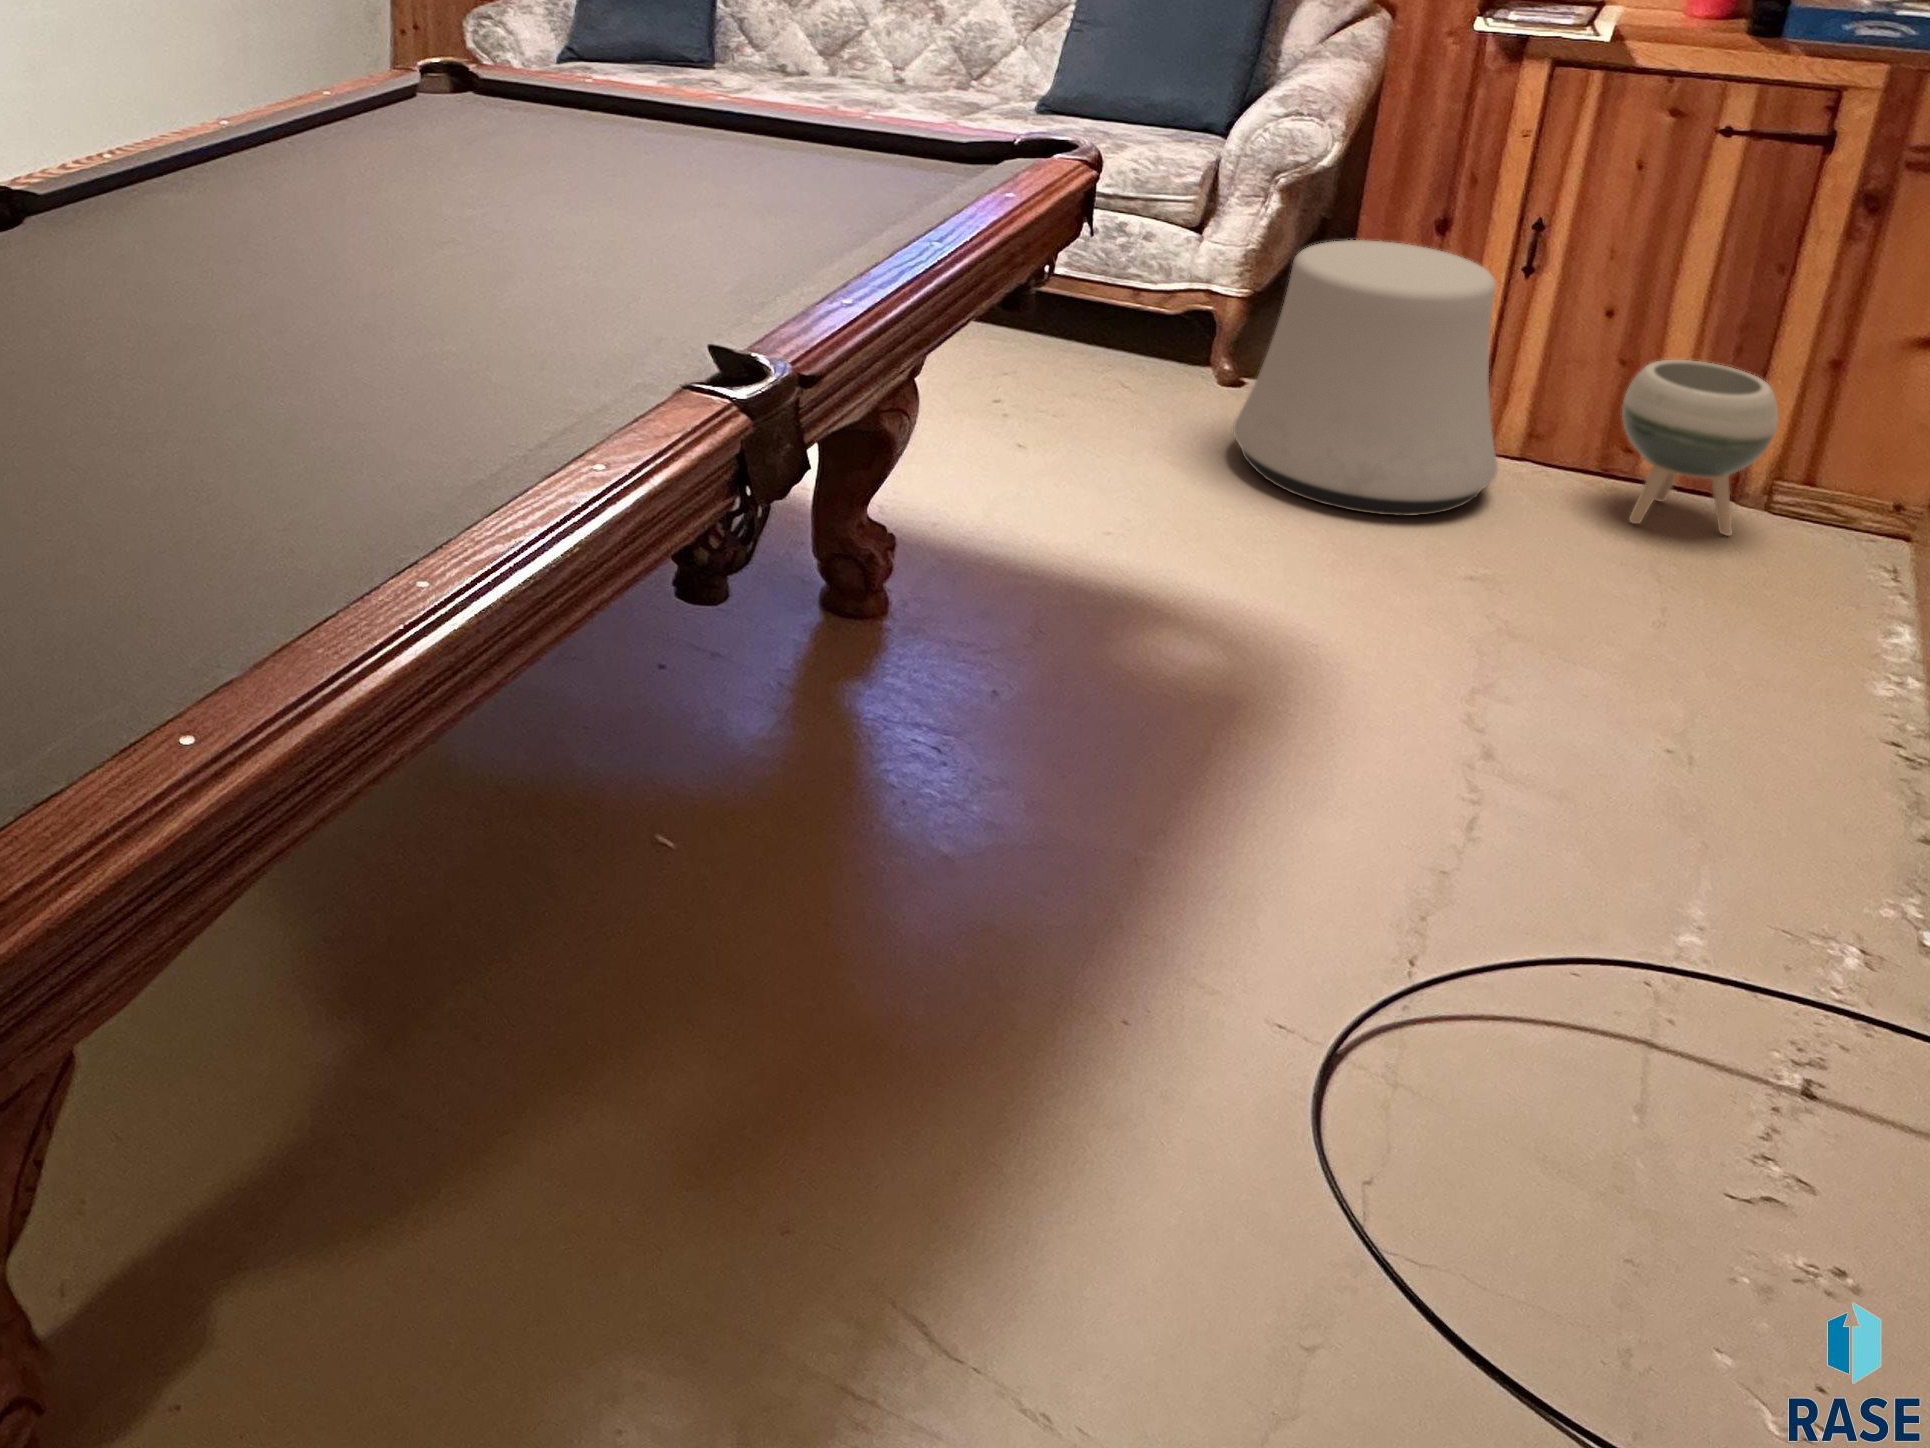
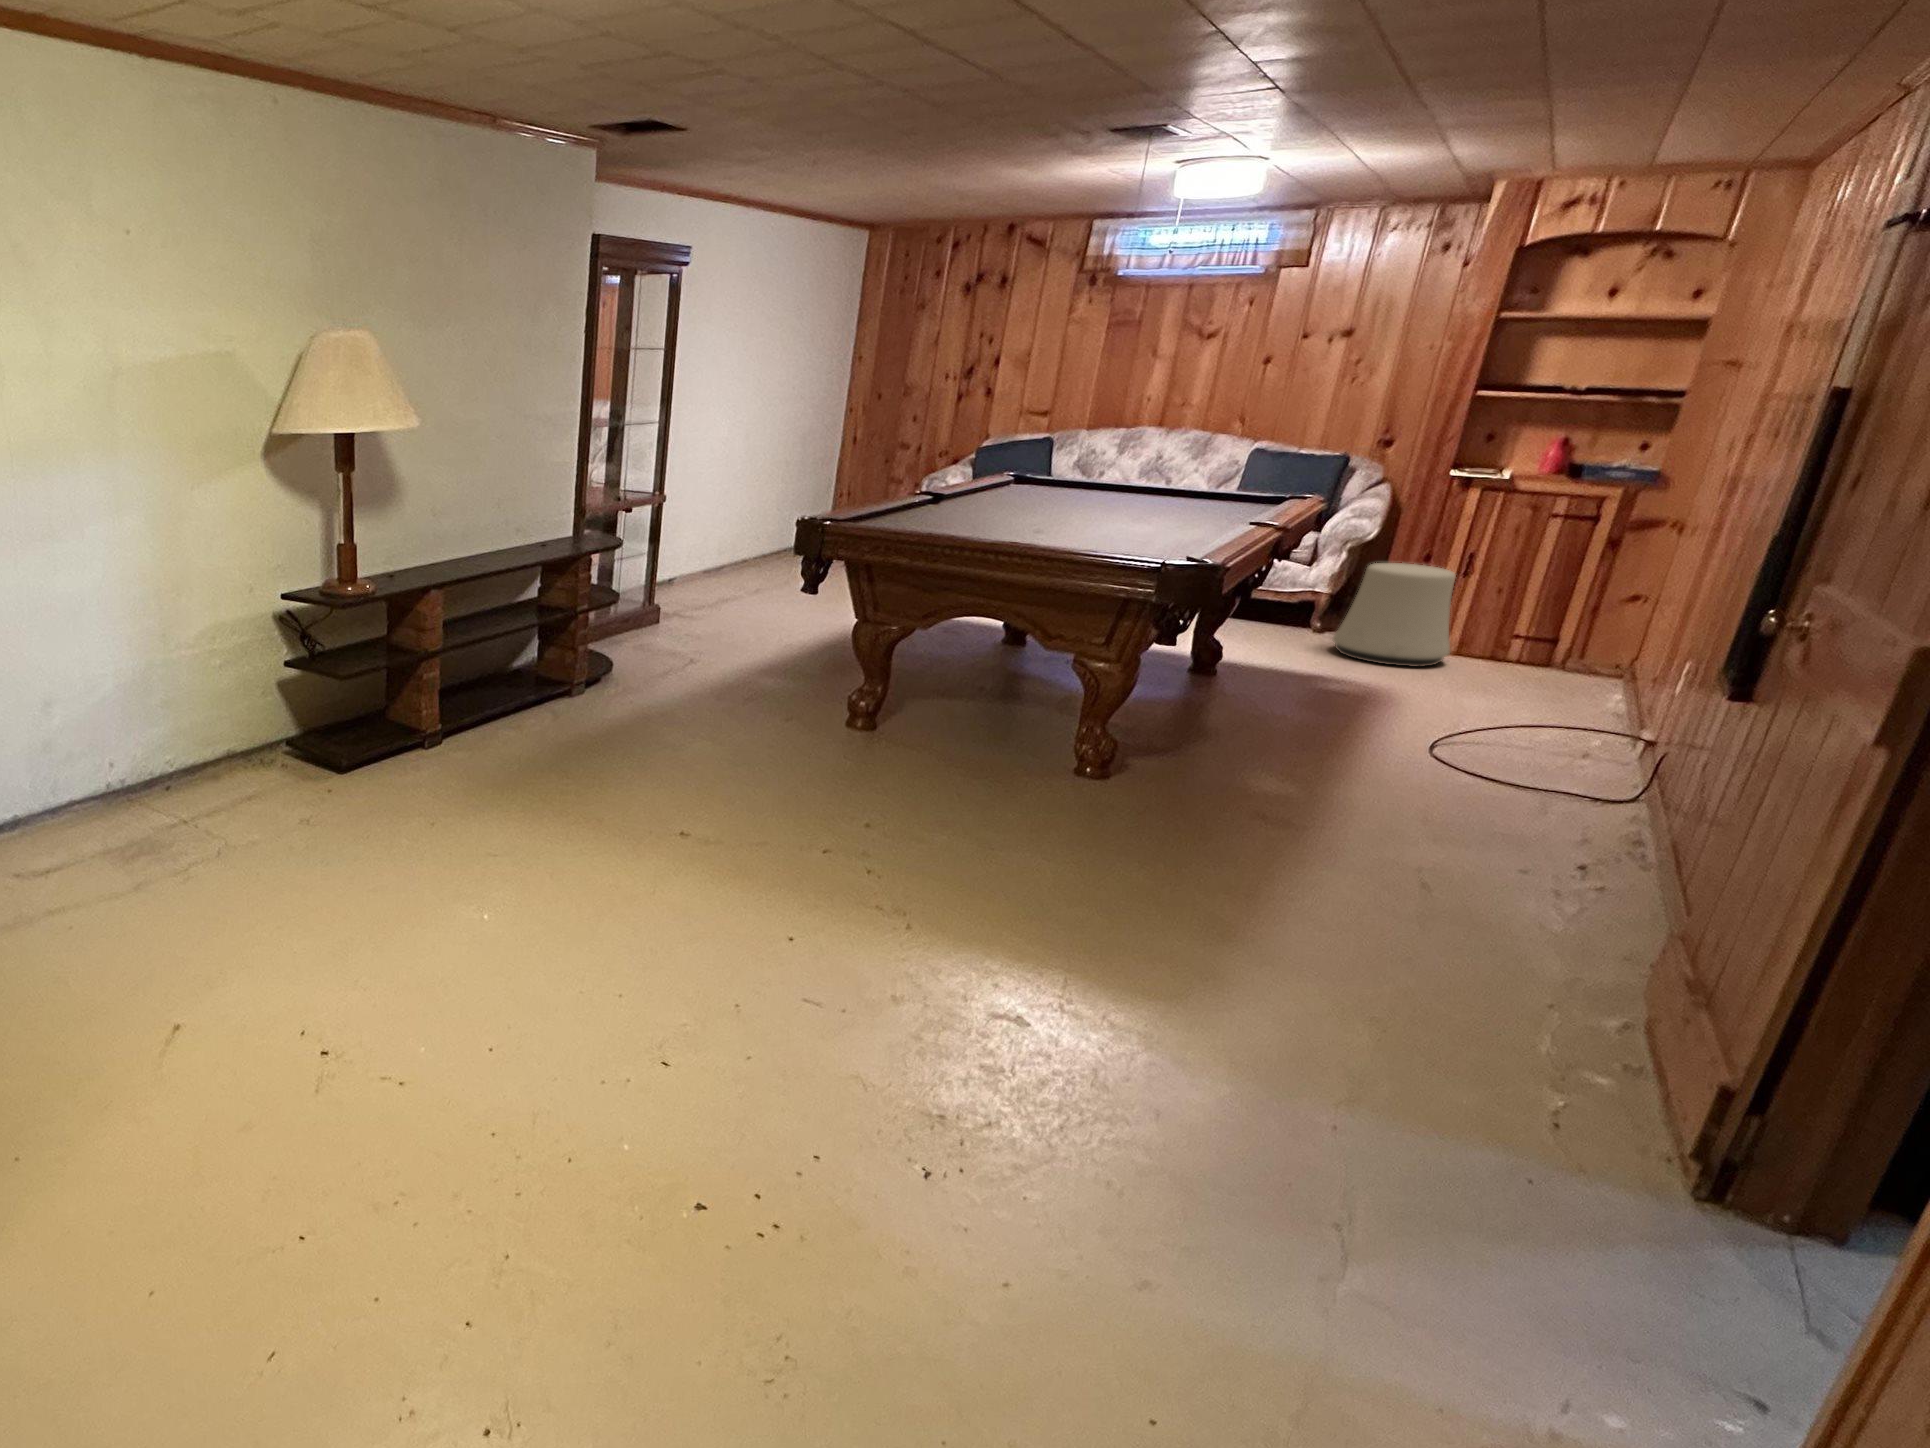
planter: present [1622,360,1778,535] -> none [1505,607,1572,675]

